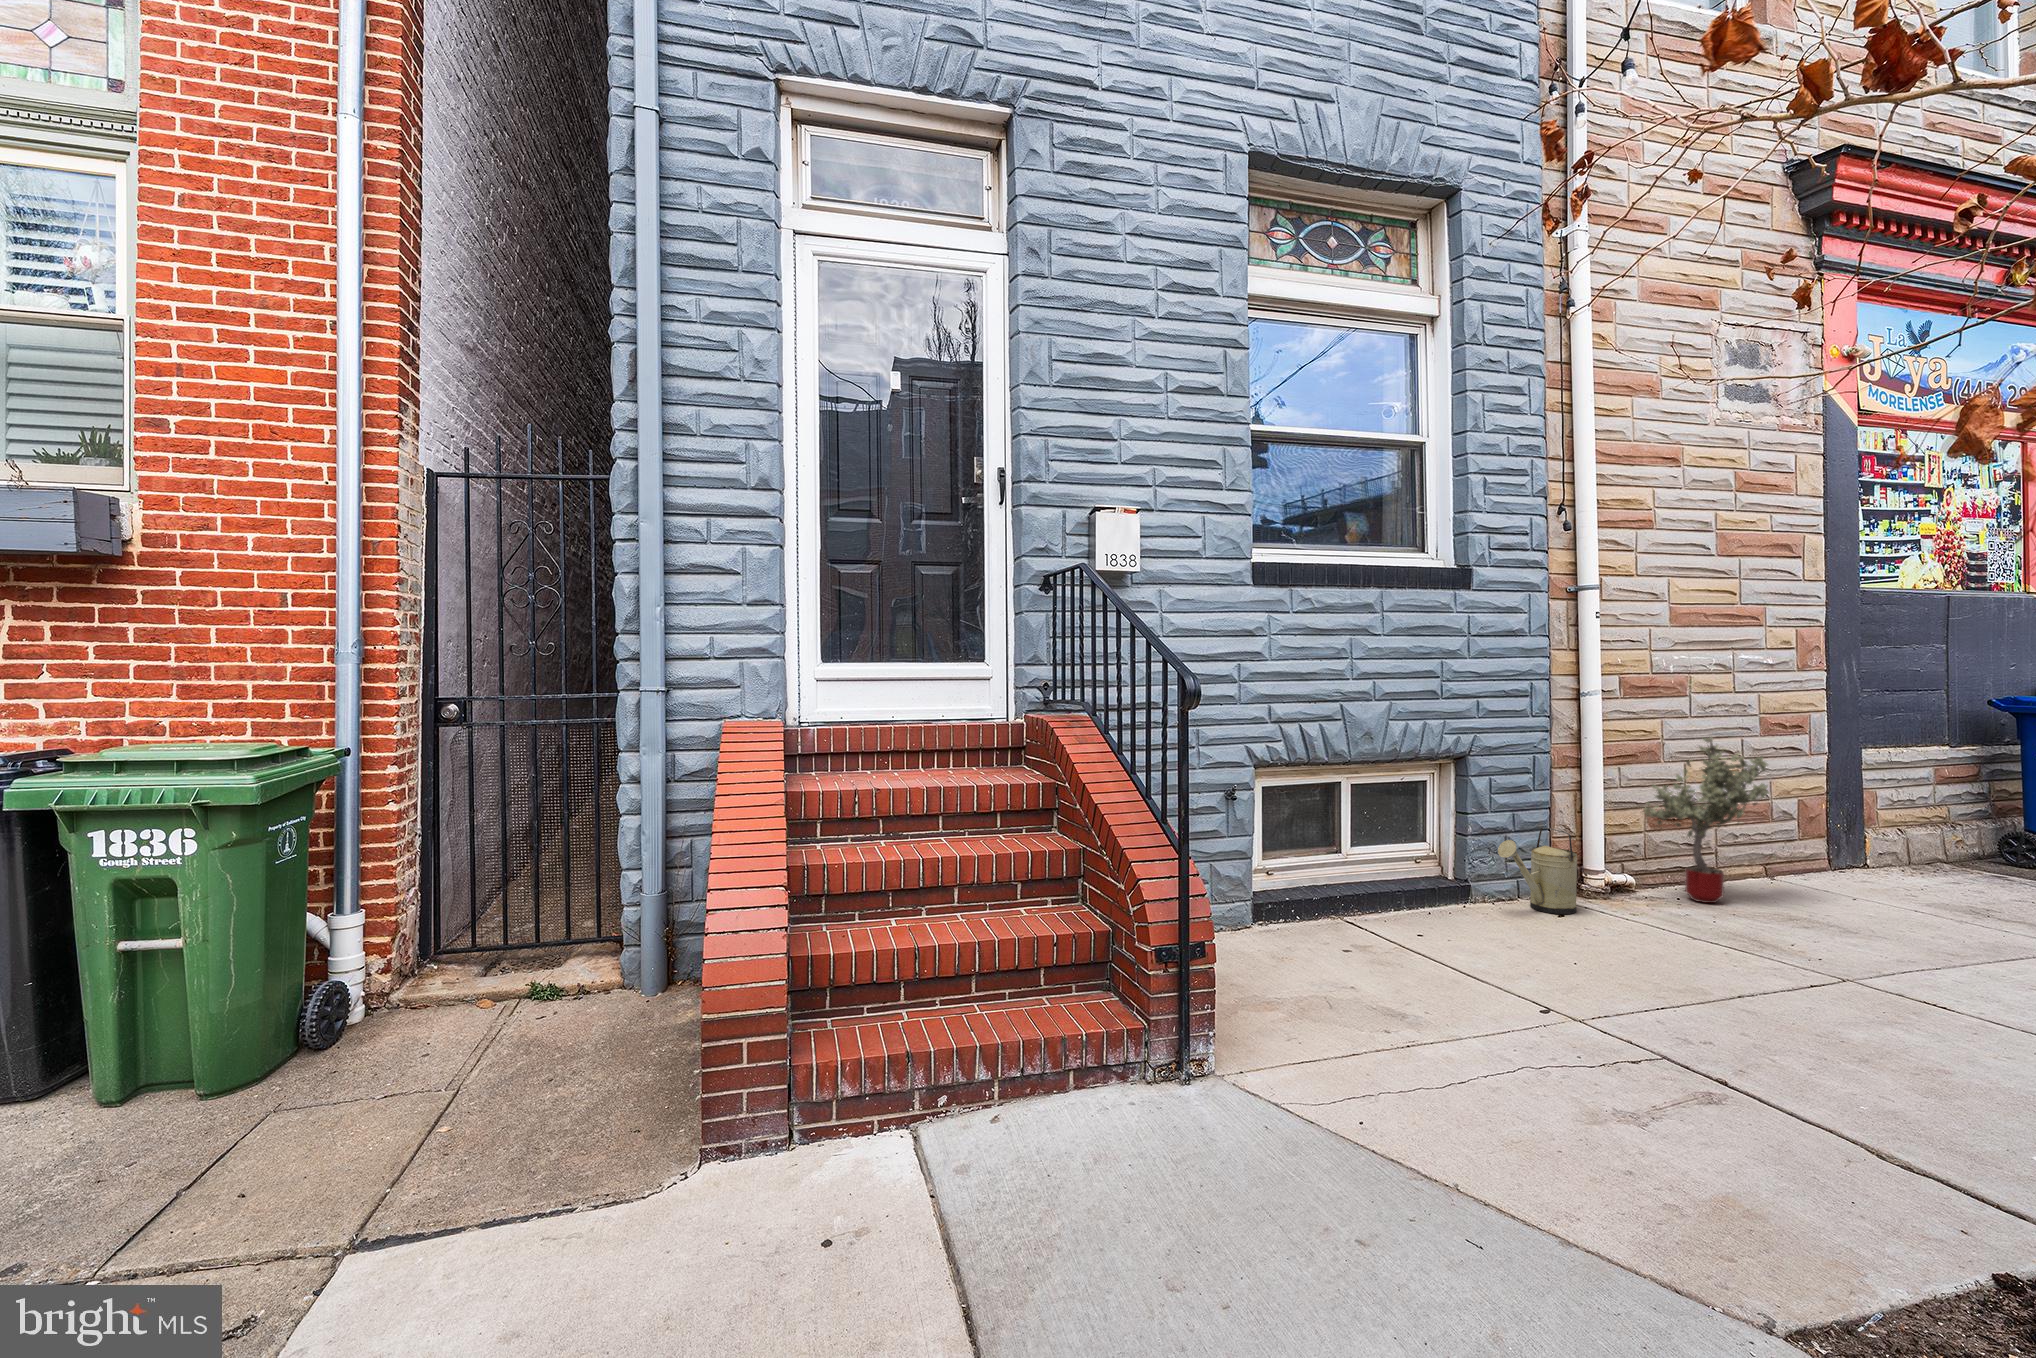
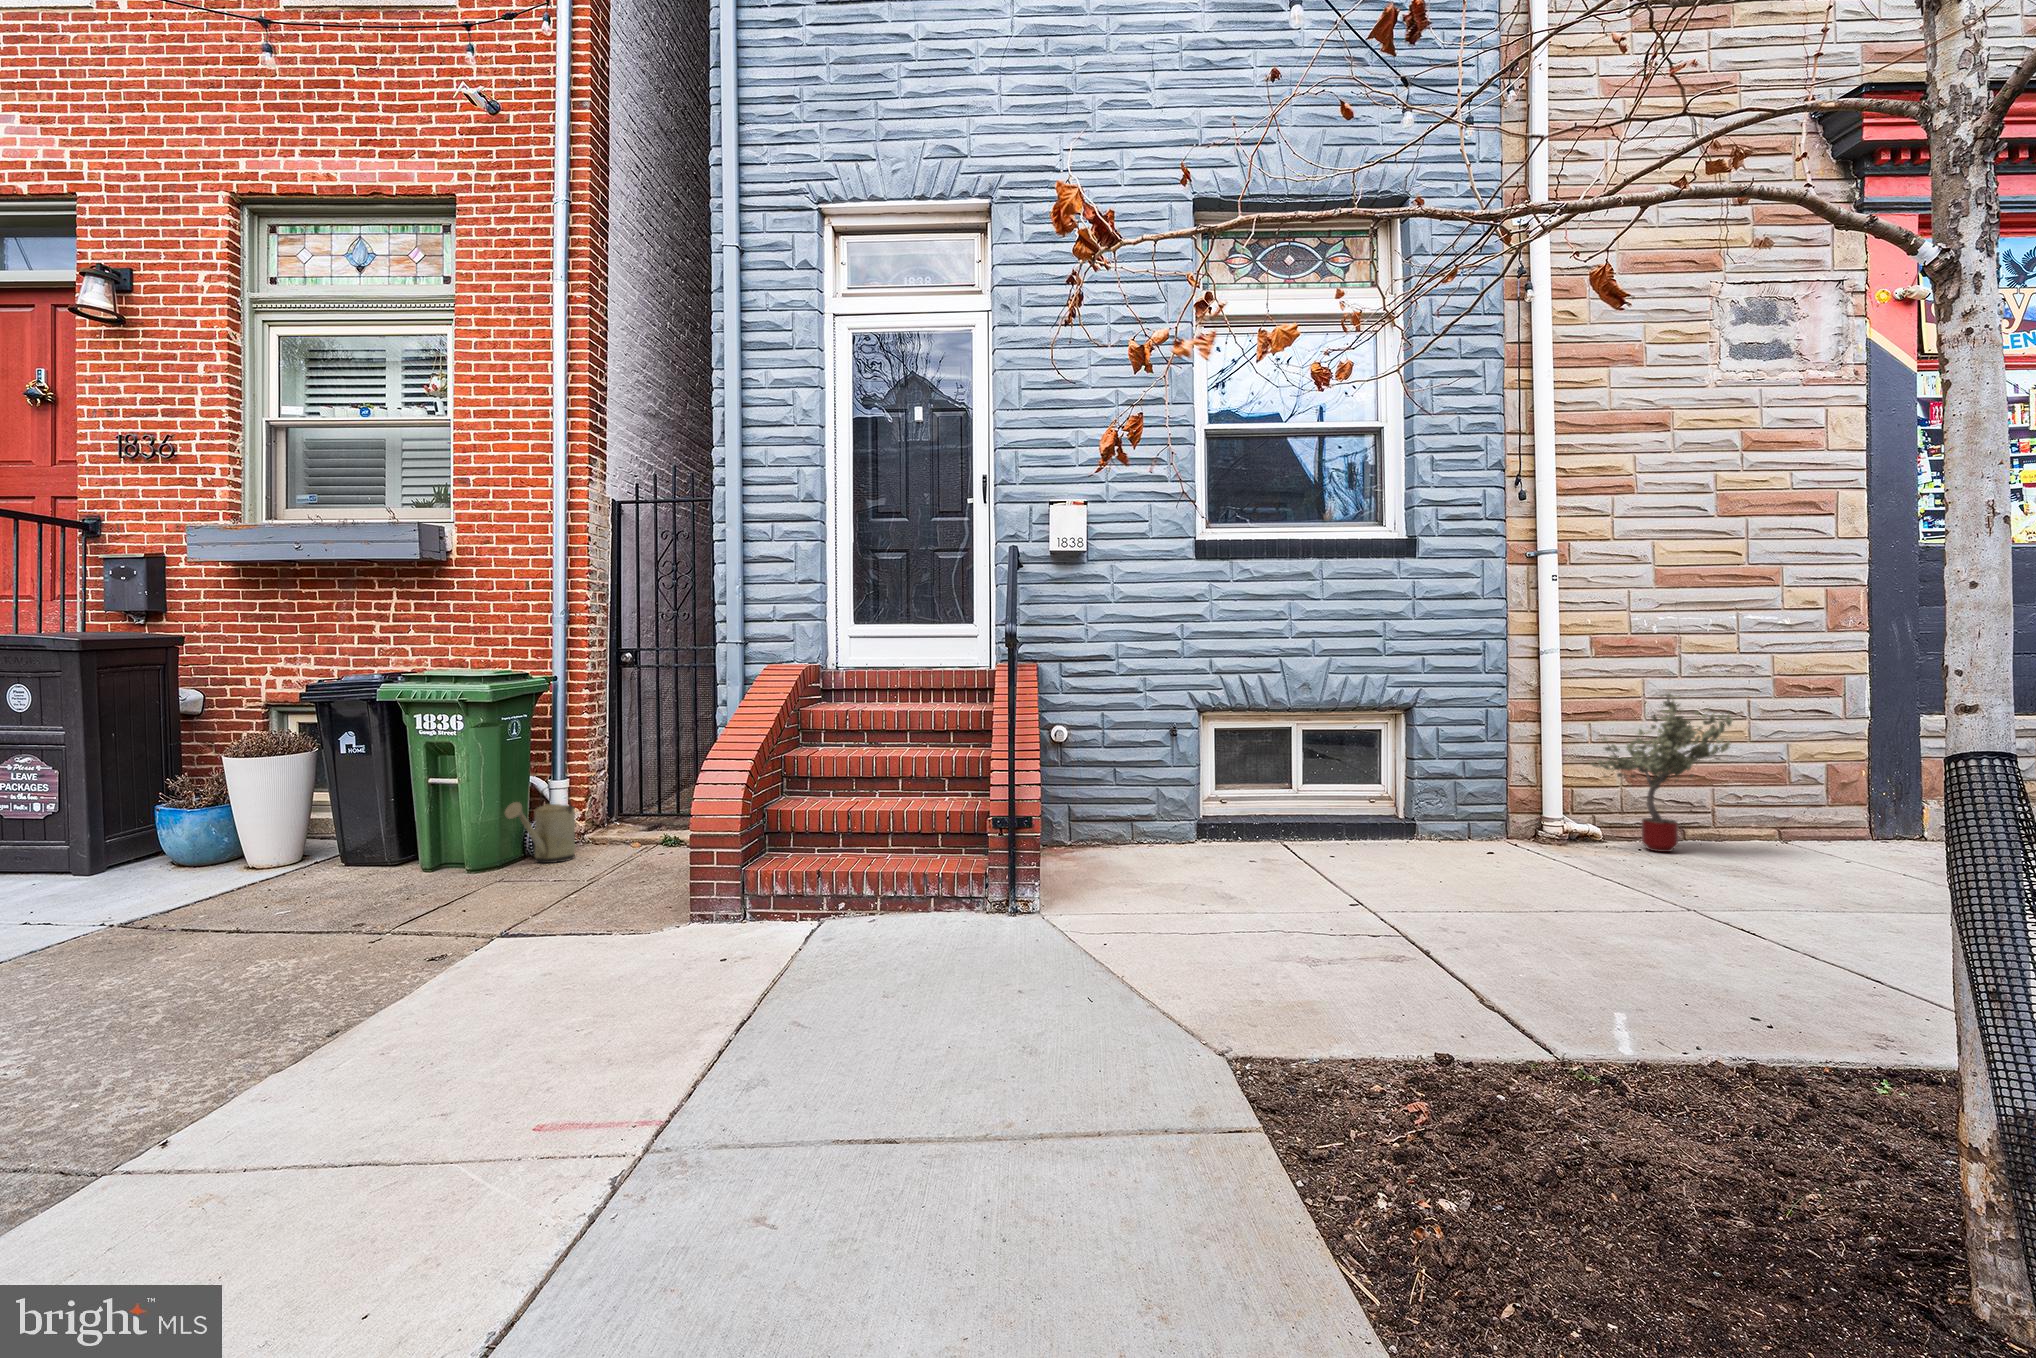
watering can: present [1498,828,1578,914] -> present [505,791,575,863]

